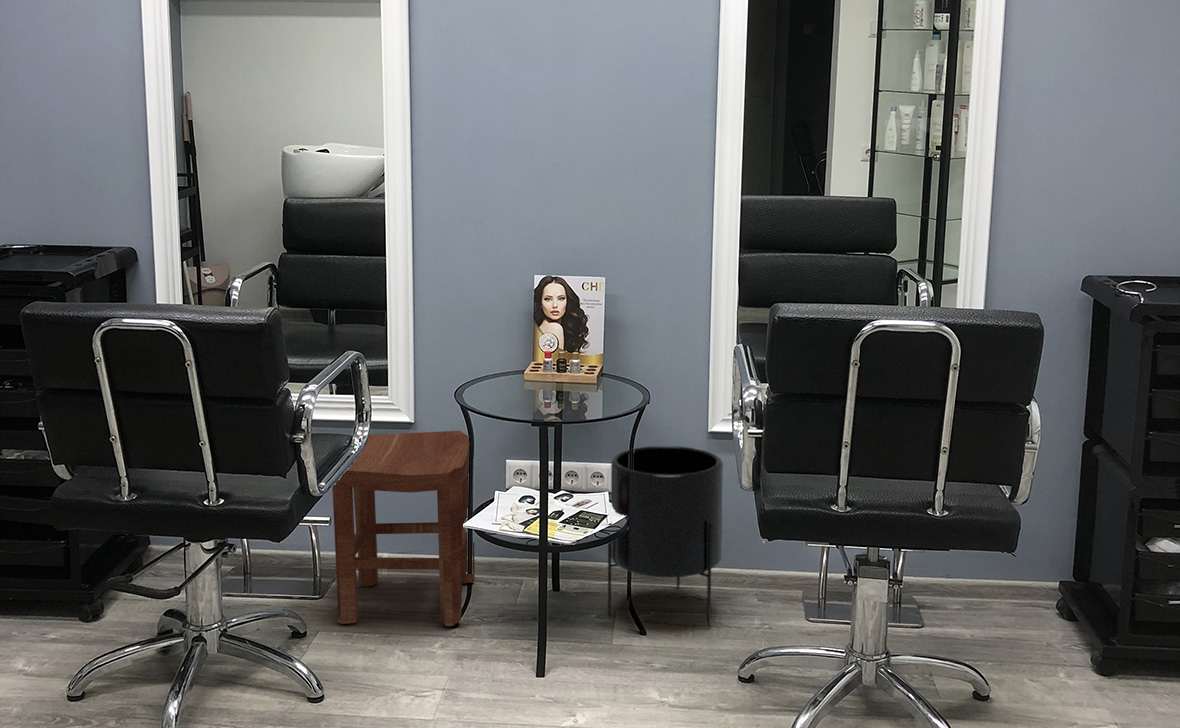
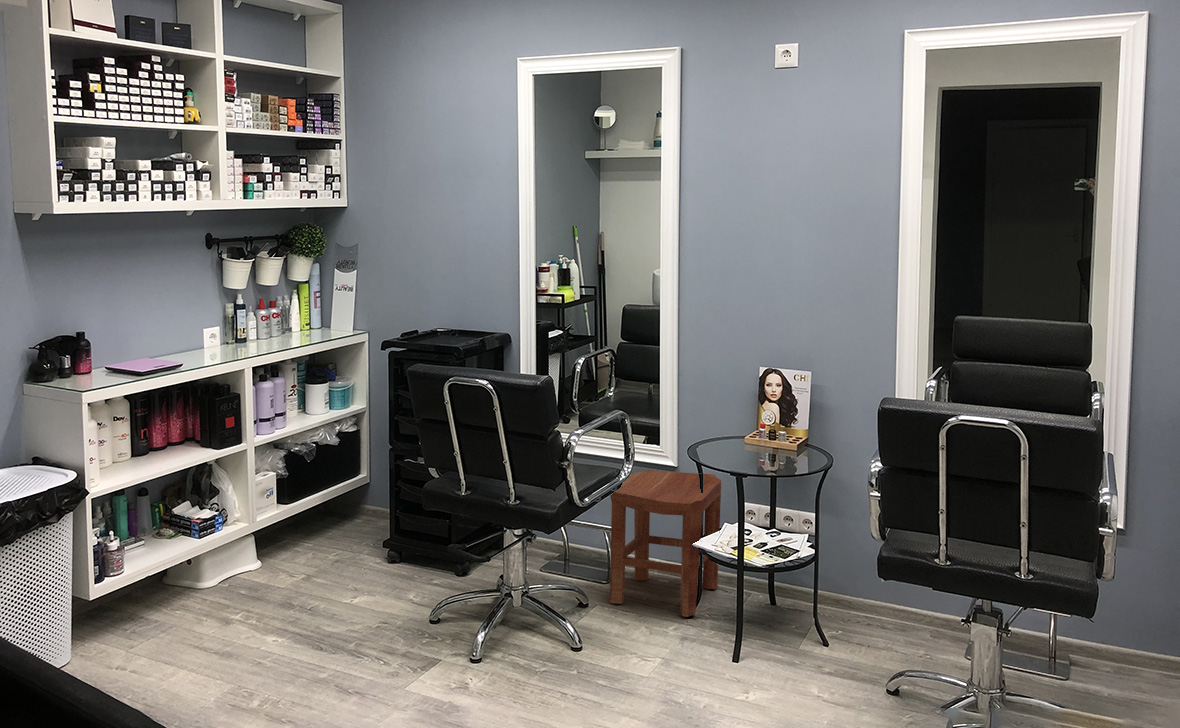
planter: present [608,446,723,627] -> none [807,502,905,650]

